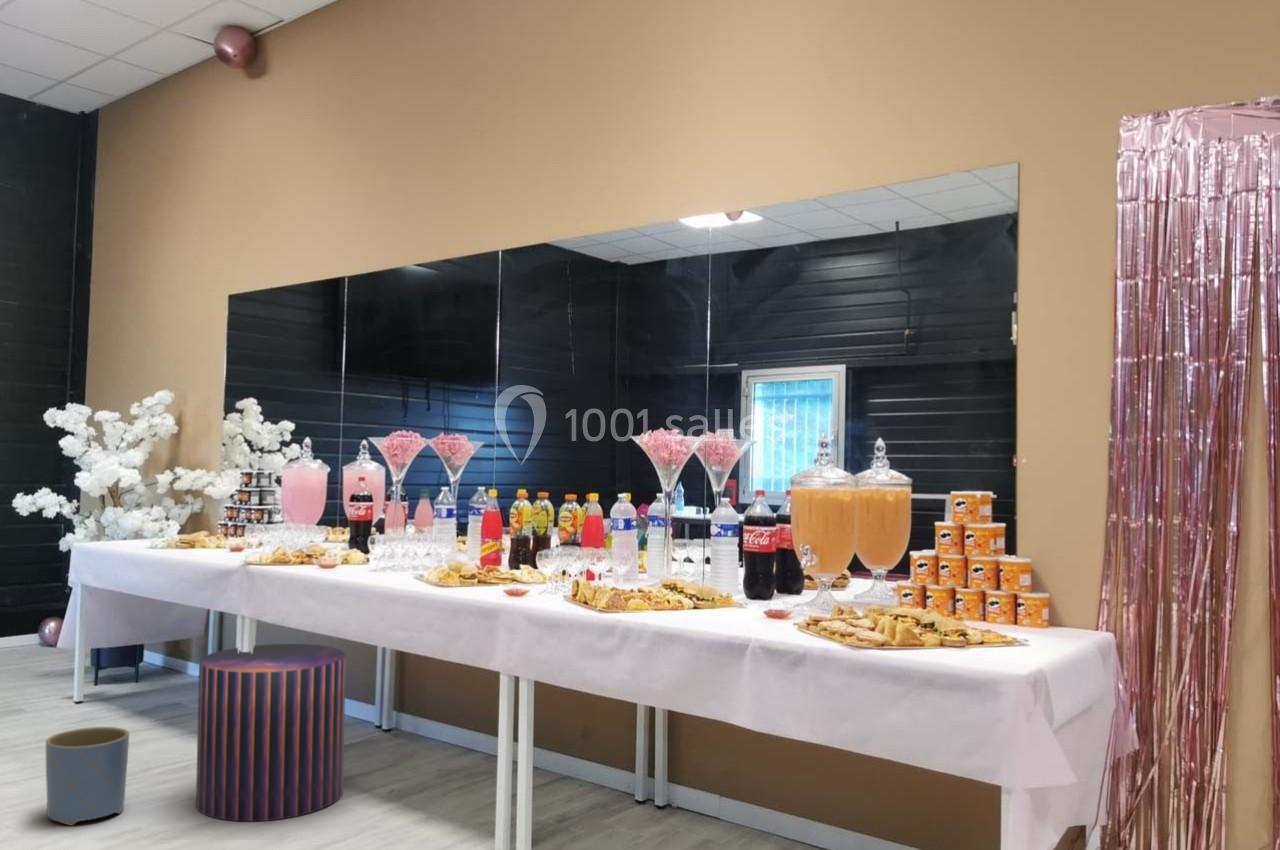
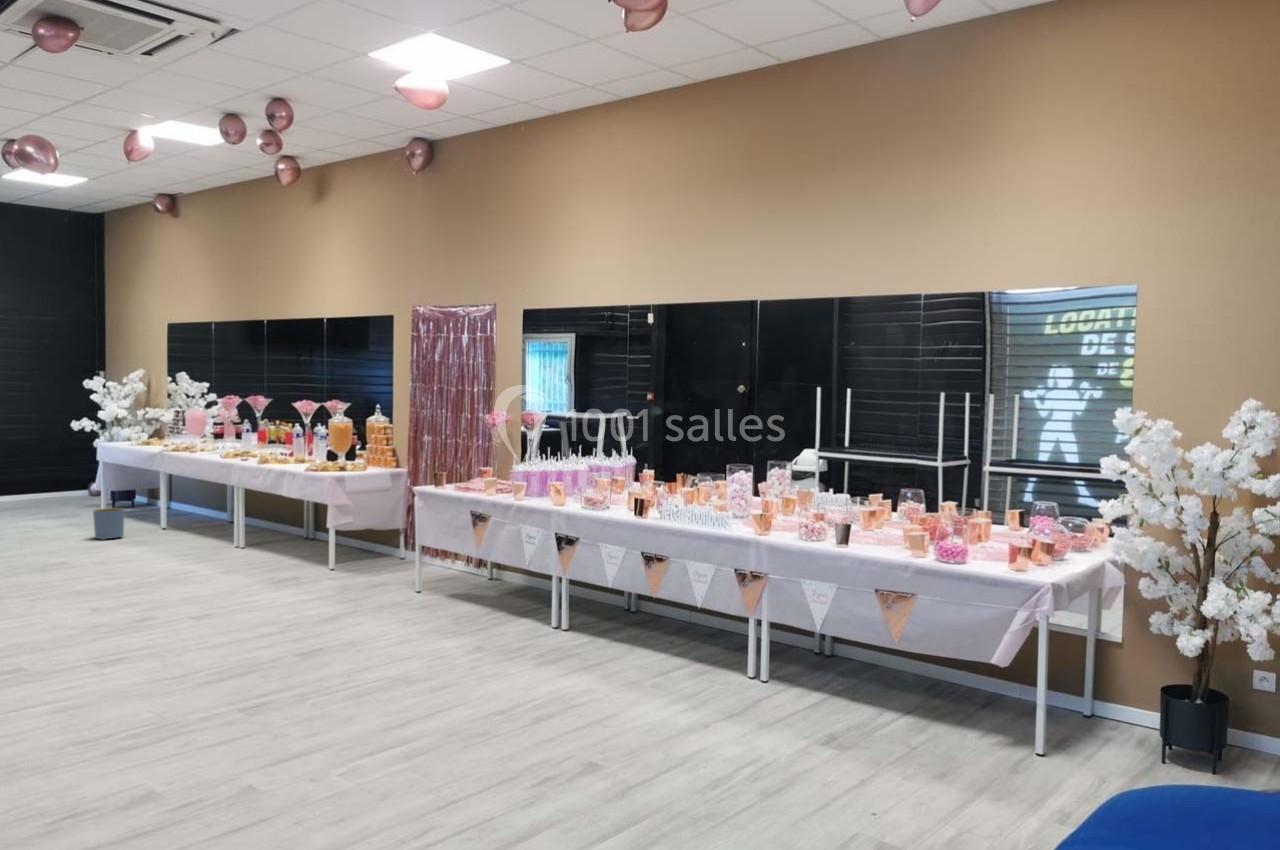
pouf: present [196,644,346,821] -> none [150,480,209,540]

